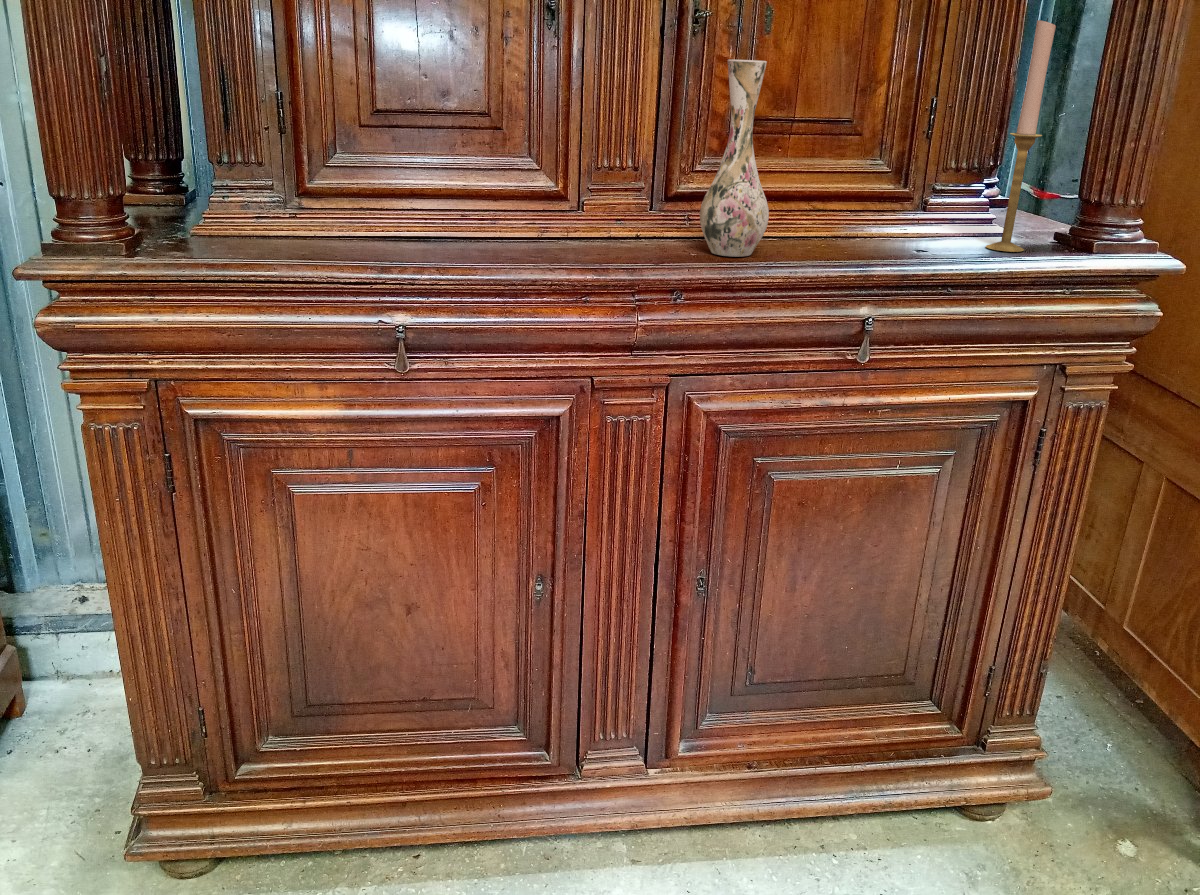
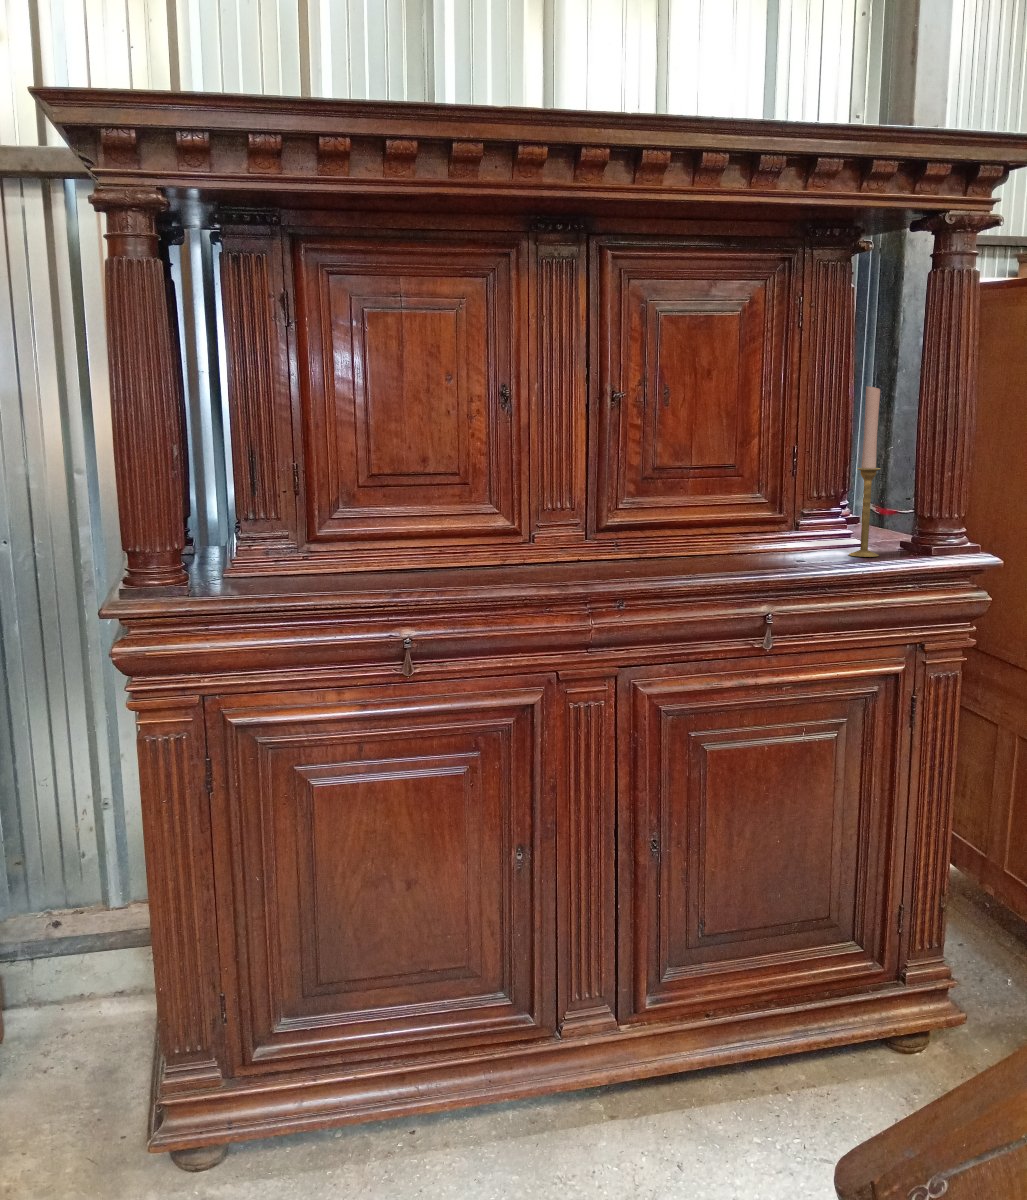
vase: present [700,59,769,257] -> none [631,423,685,570]

